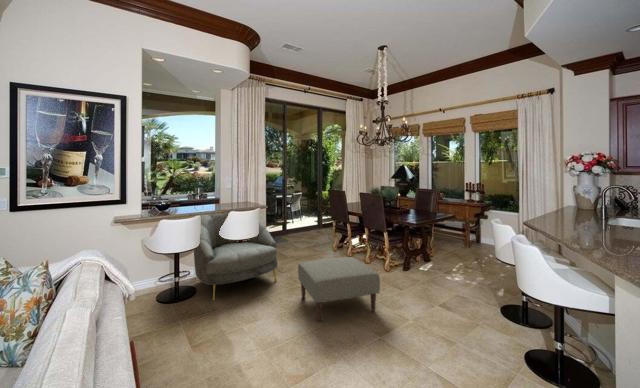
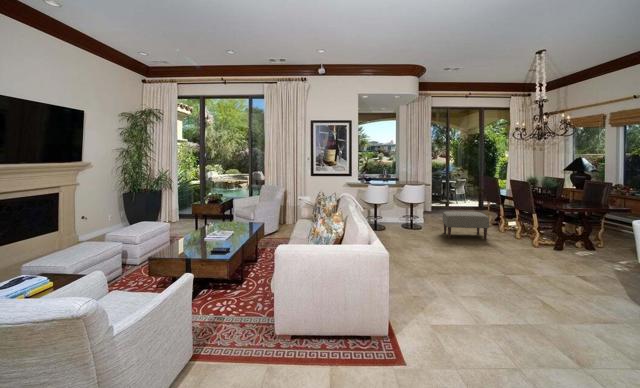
armchair: present [194,213,277,301] -> none [383,182,432,229]

